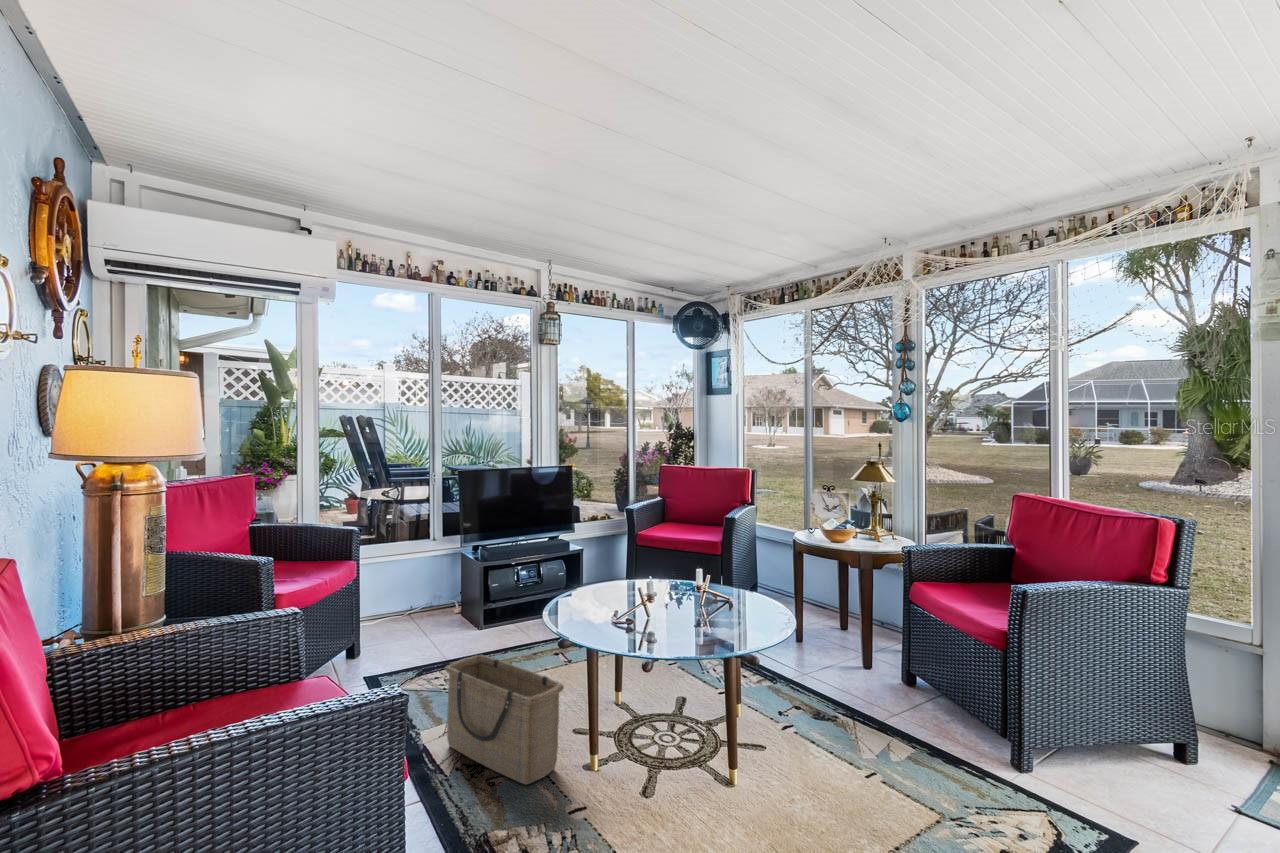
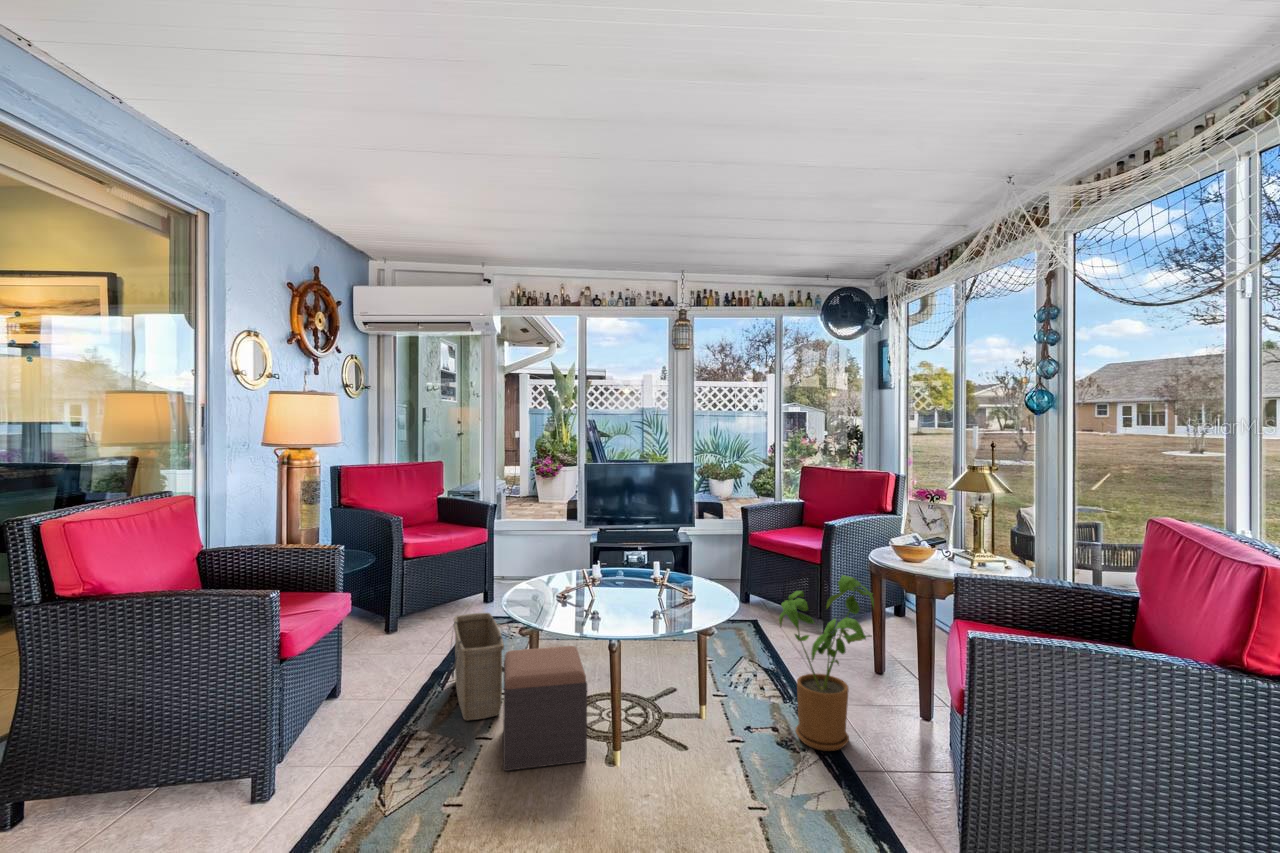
house plant: none [800,564,900,720] -> present [779,575,874,751]
footstool: none [581,670,703,820] -> present [503,646,587,771]

